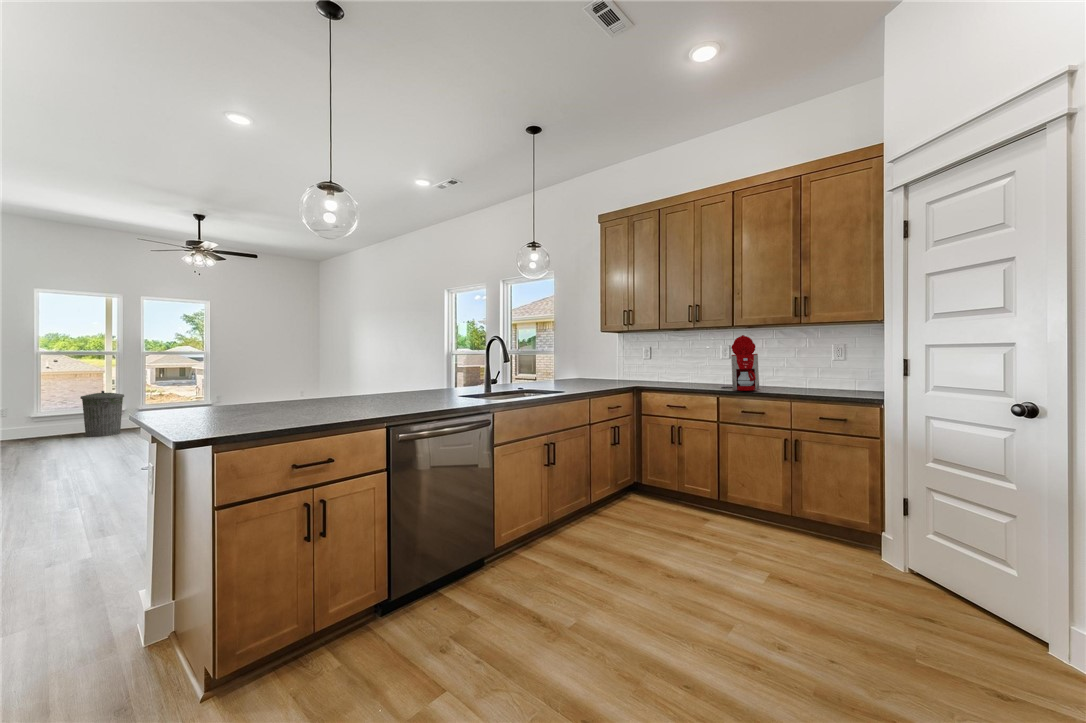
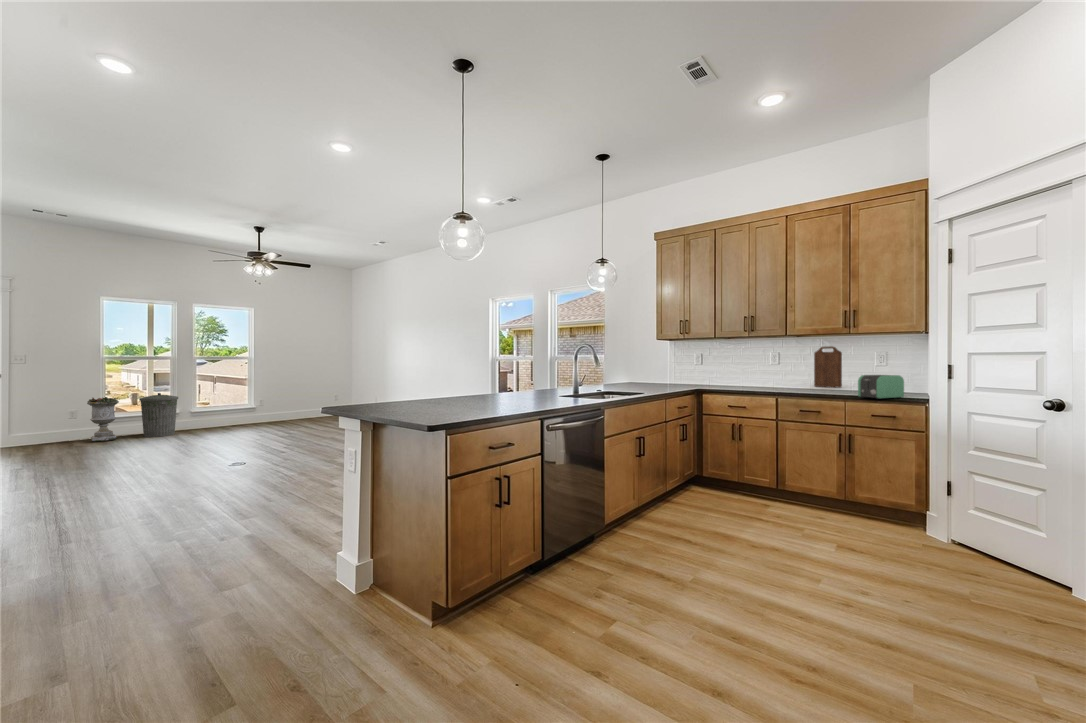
coffee maker: present [721,335,759,391] -> none [776,343,813,391]
cutting board: none [766,340,795,386] -> present [814,346,842,388]
toaster: none [804,371,857,400] -> present [858,375,904,399]
planter: none [22,395,59,441] -> present [87,397,119,441]

